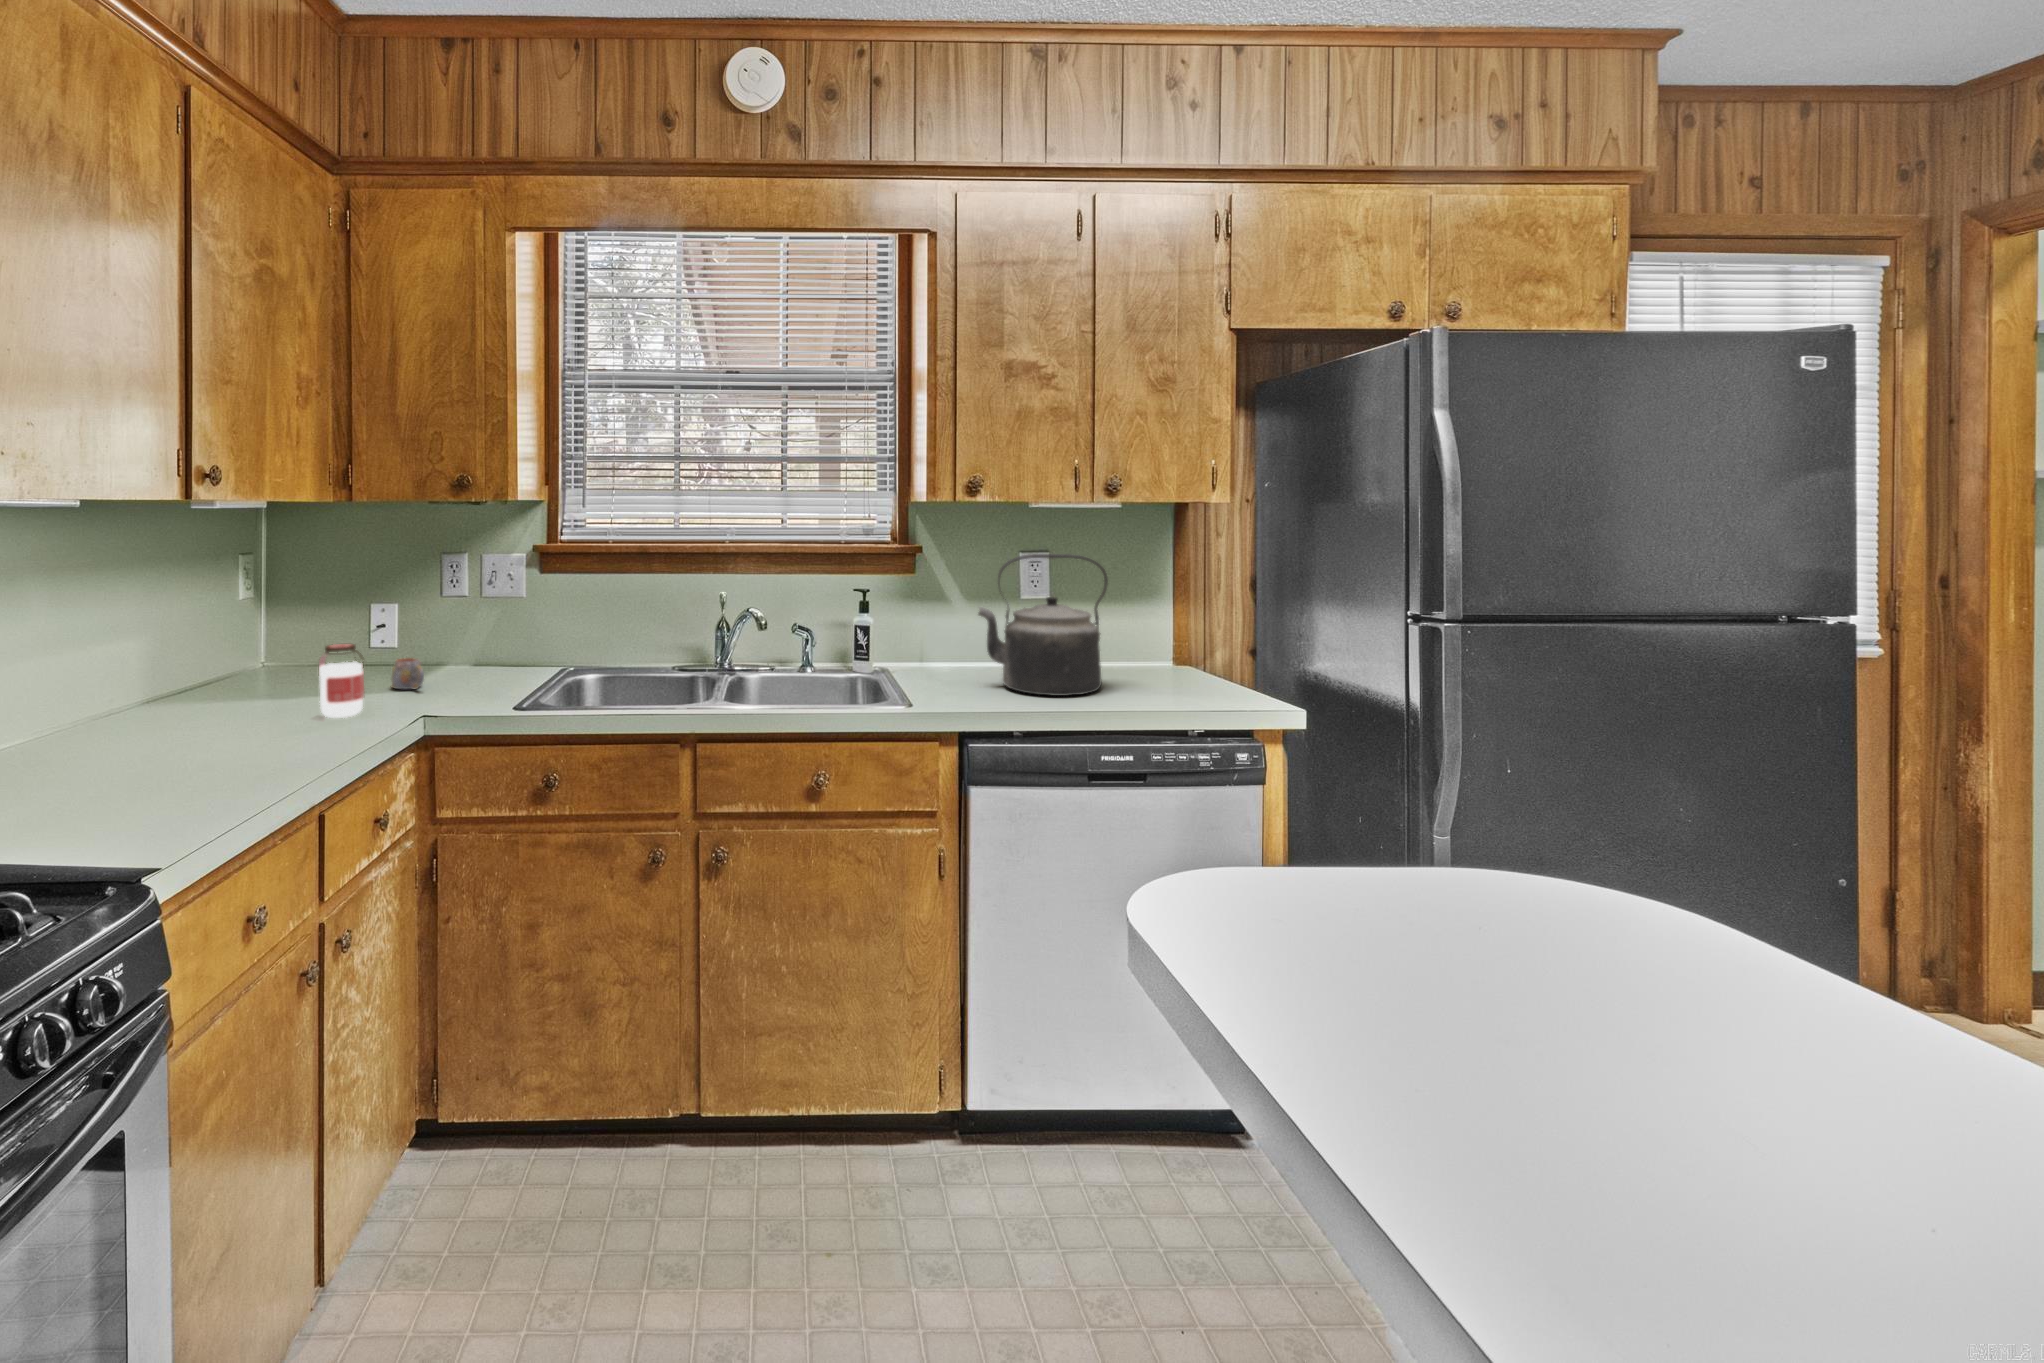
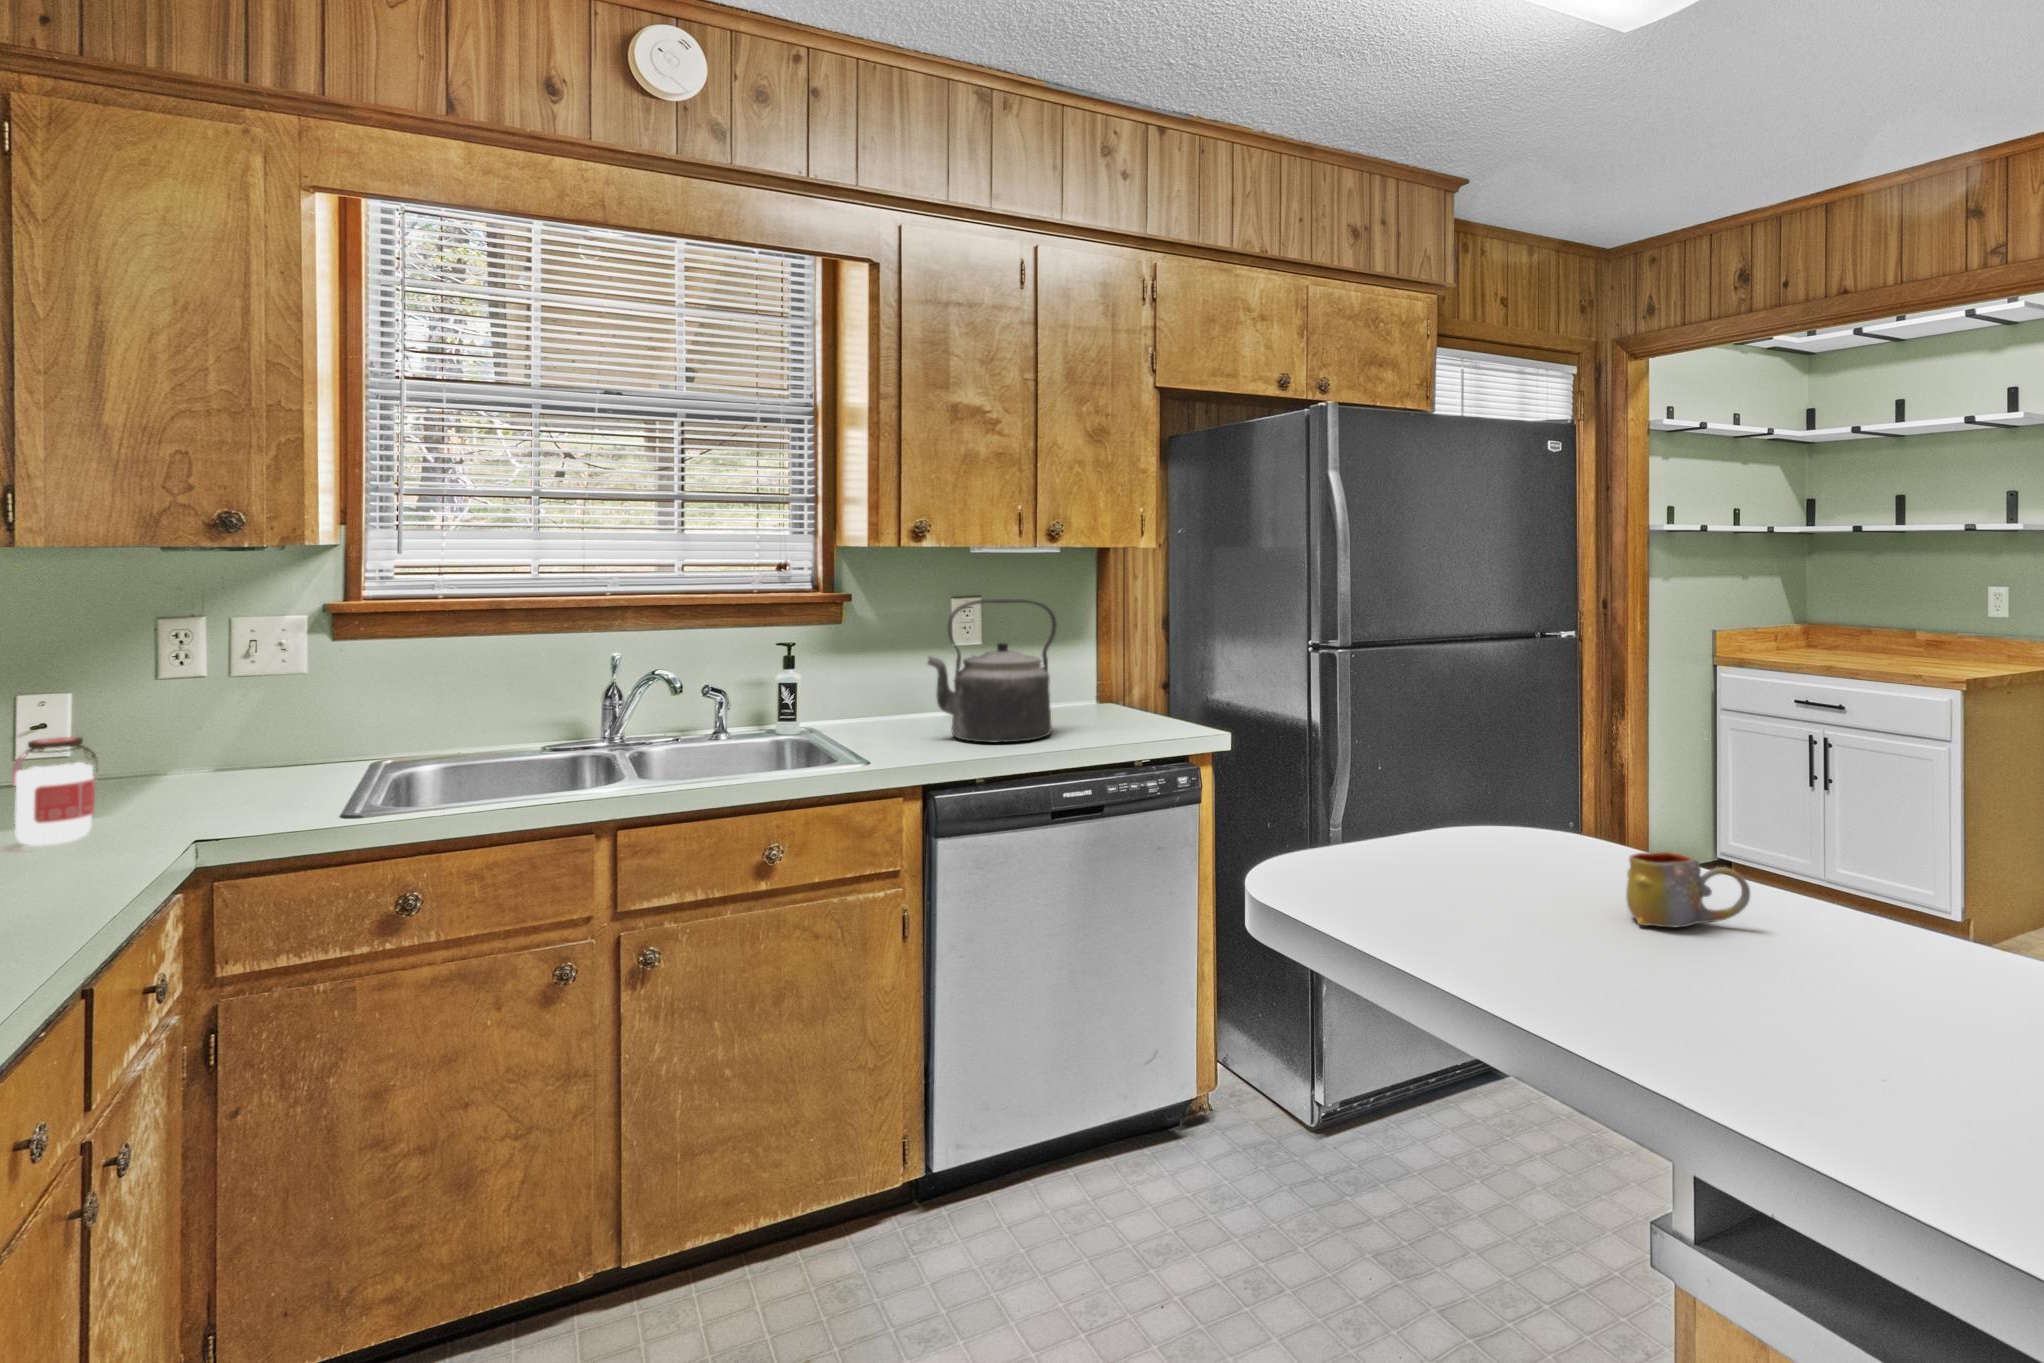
mug: present [391,658,424,689] -> present [1626,852,1750,927]

